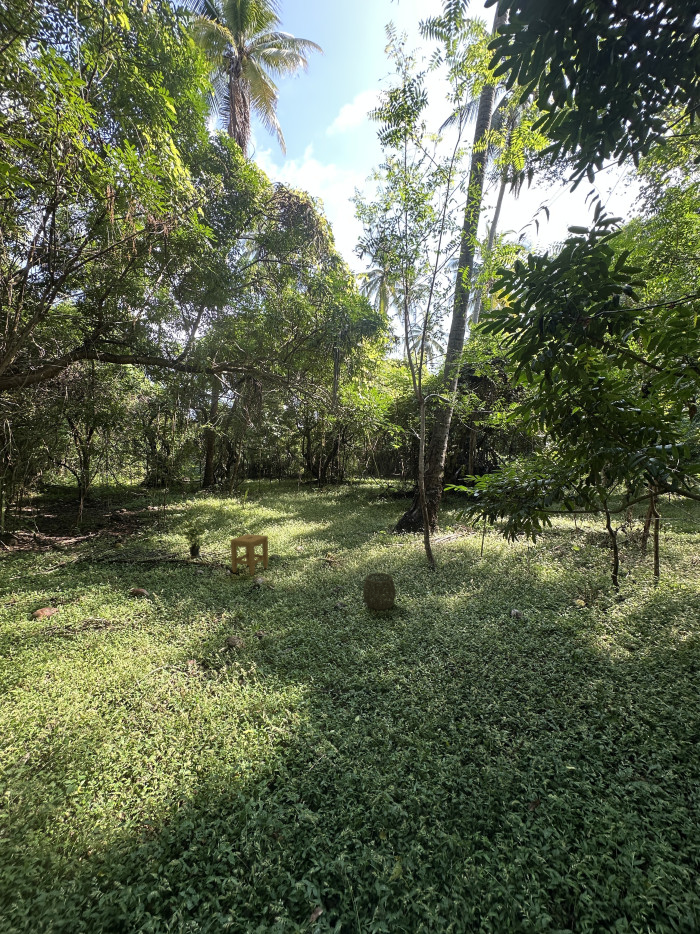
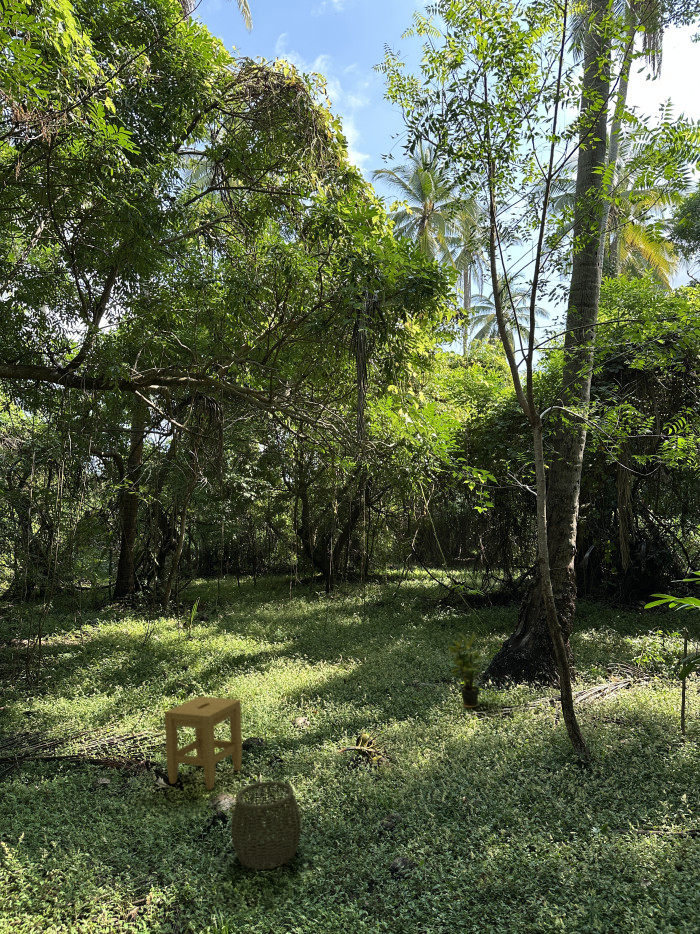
potted plant: present [183,518,204,558] -> present [448,633,482,708]
woven basket: present [363,573,396,610] -> present [231,781,301,870]

